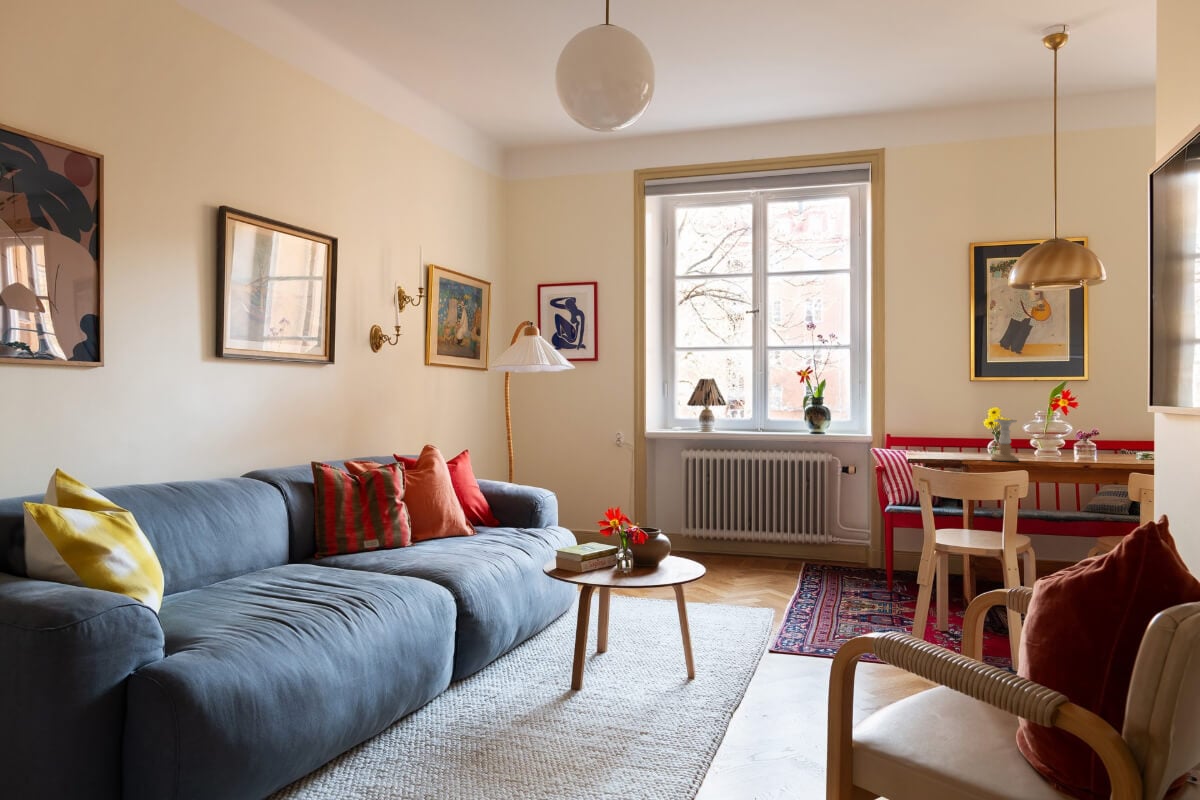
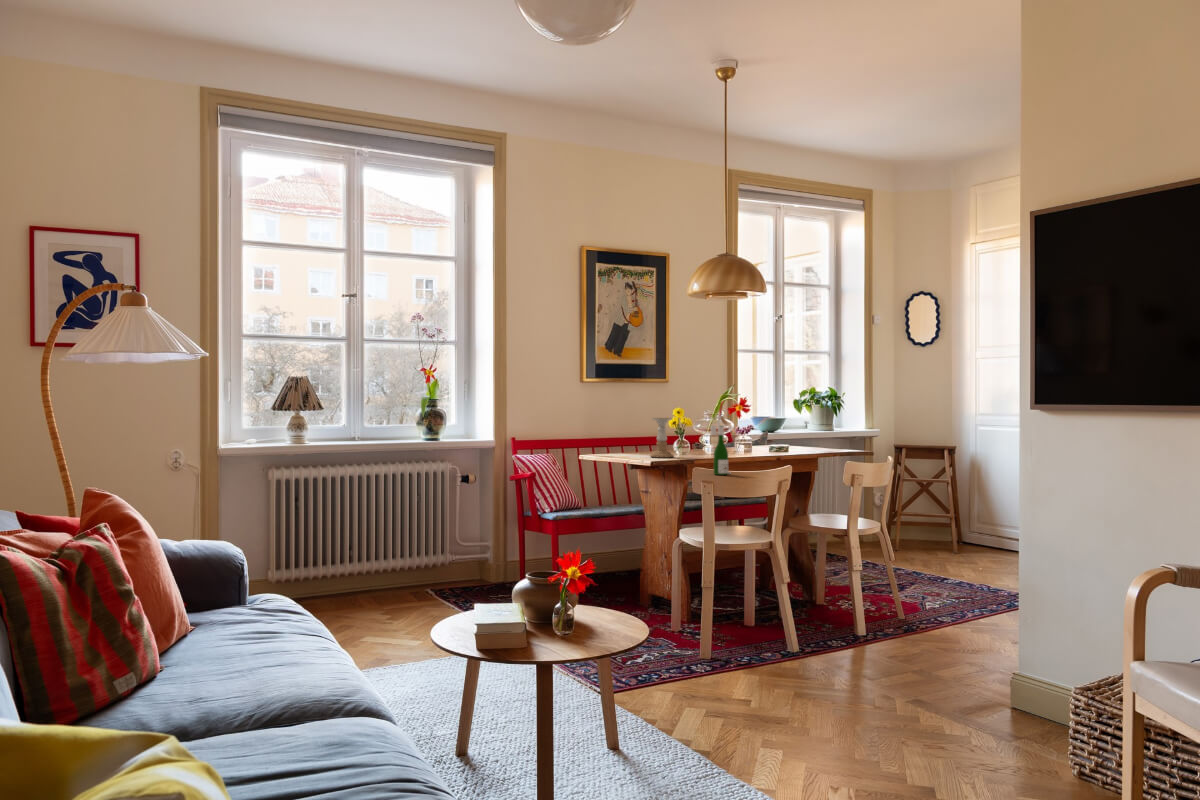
wine bottle: none [964,404,989,480] -> present [711,401,729,475]

